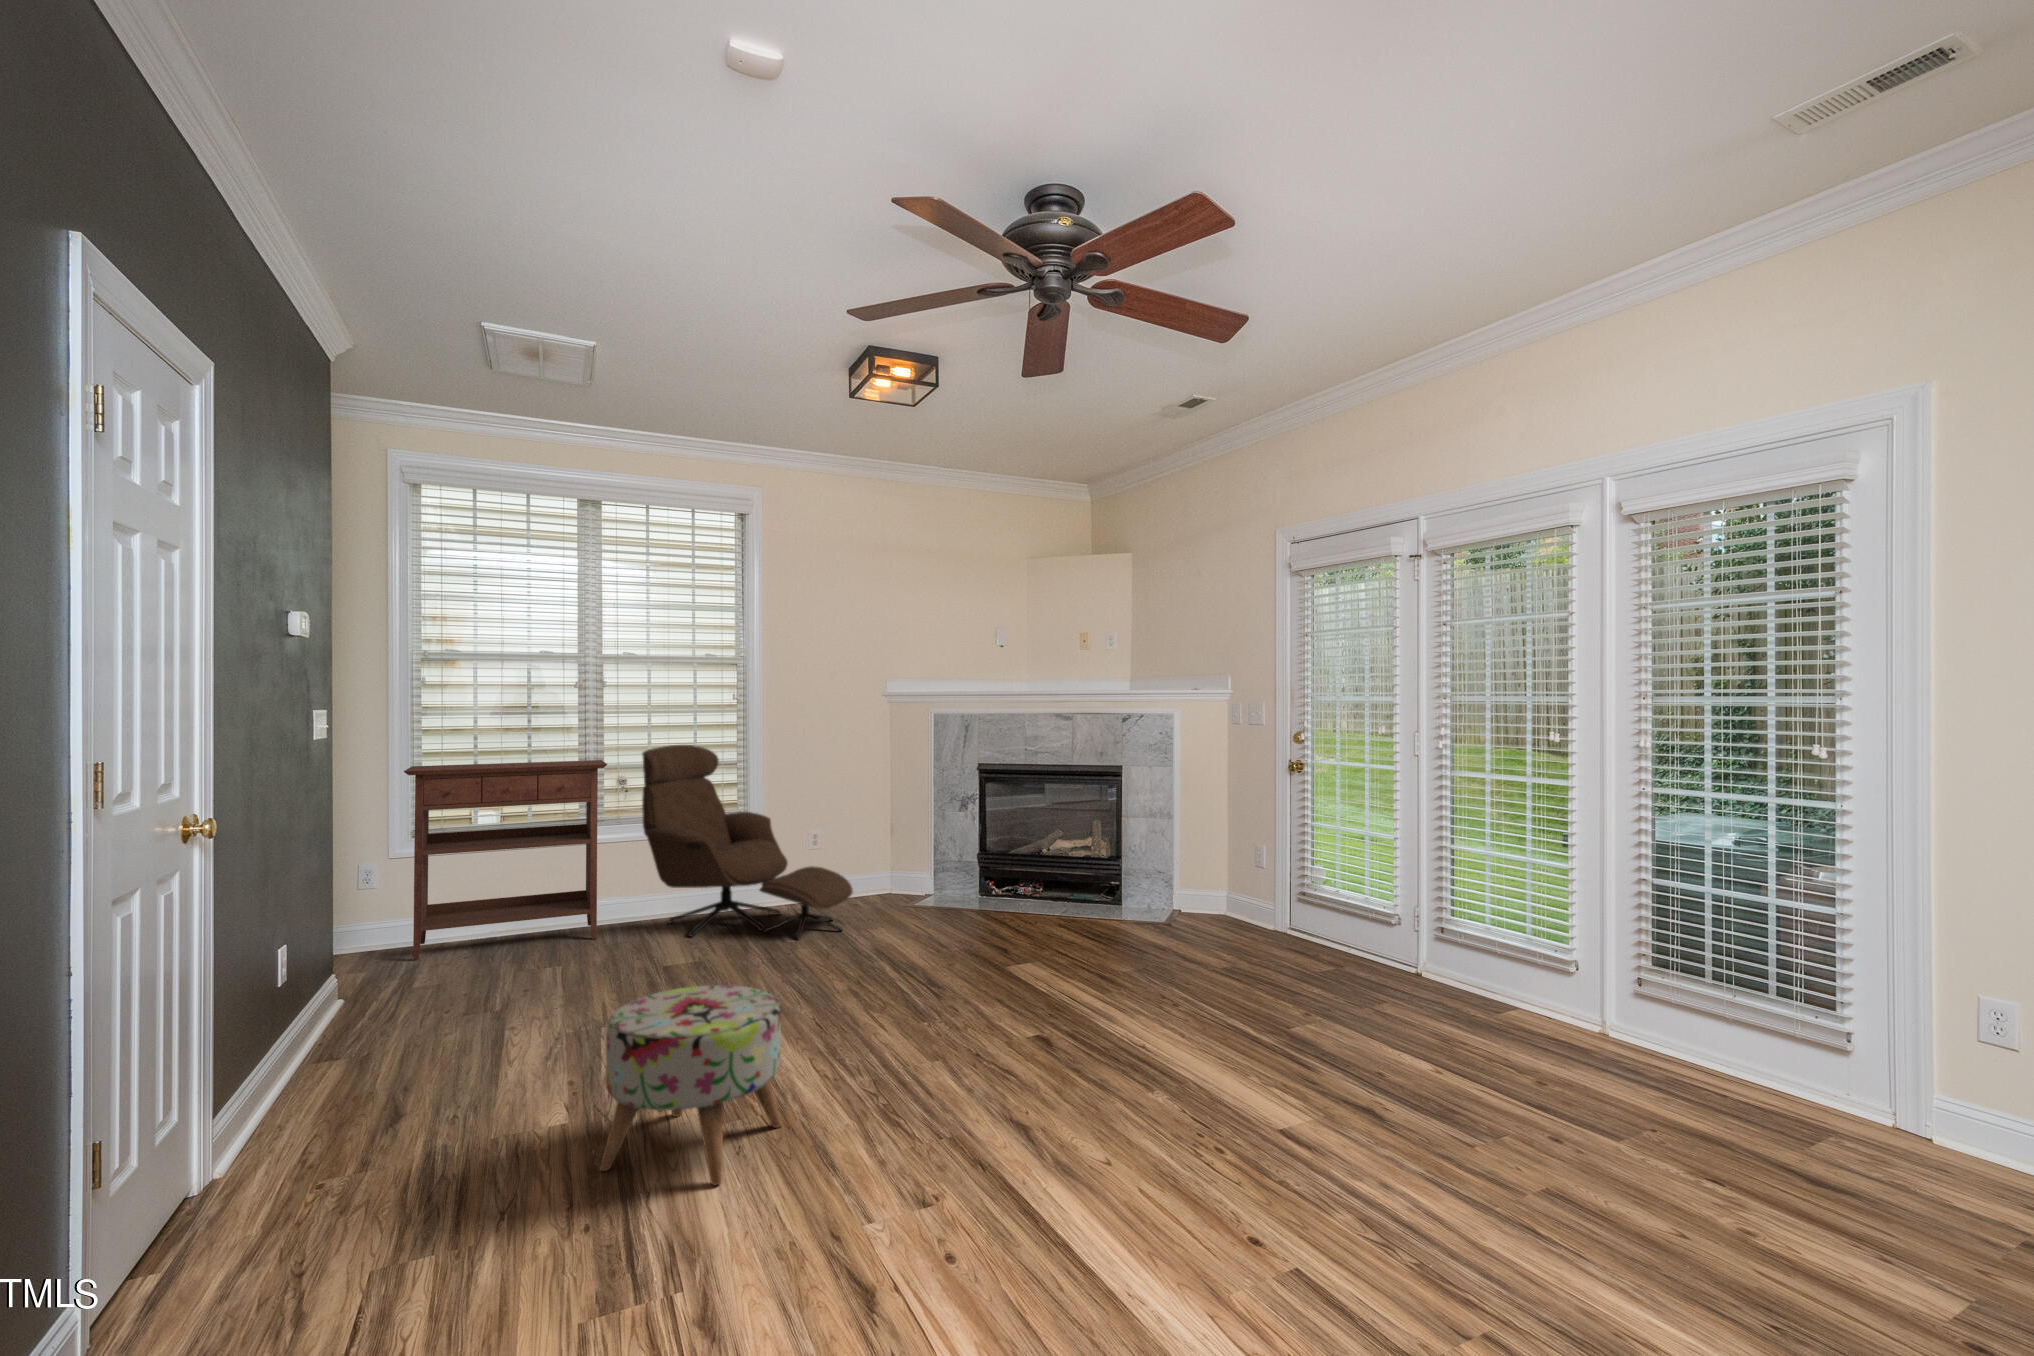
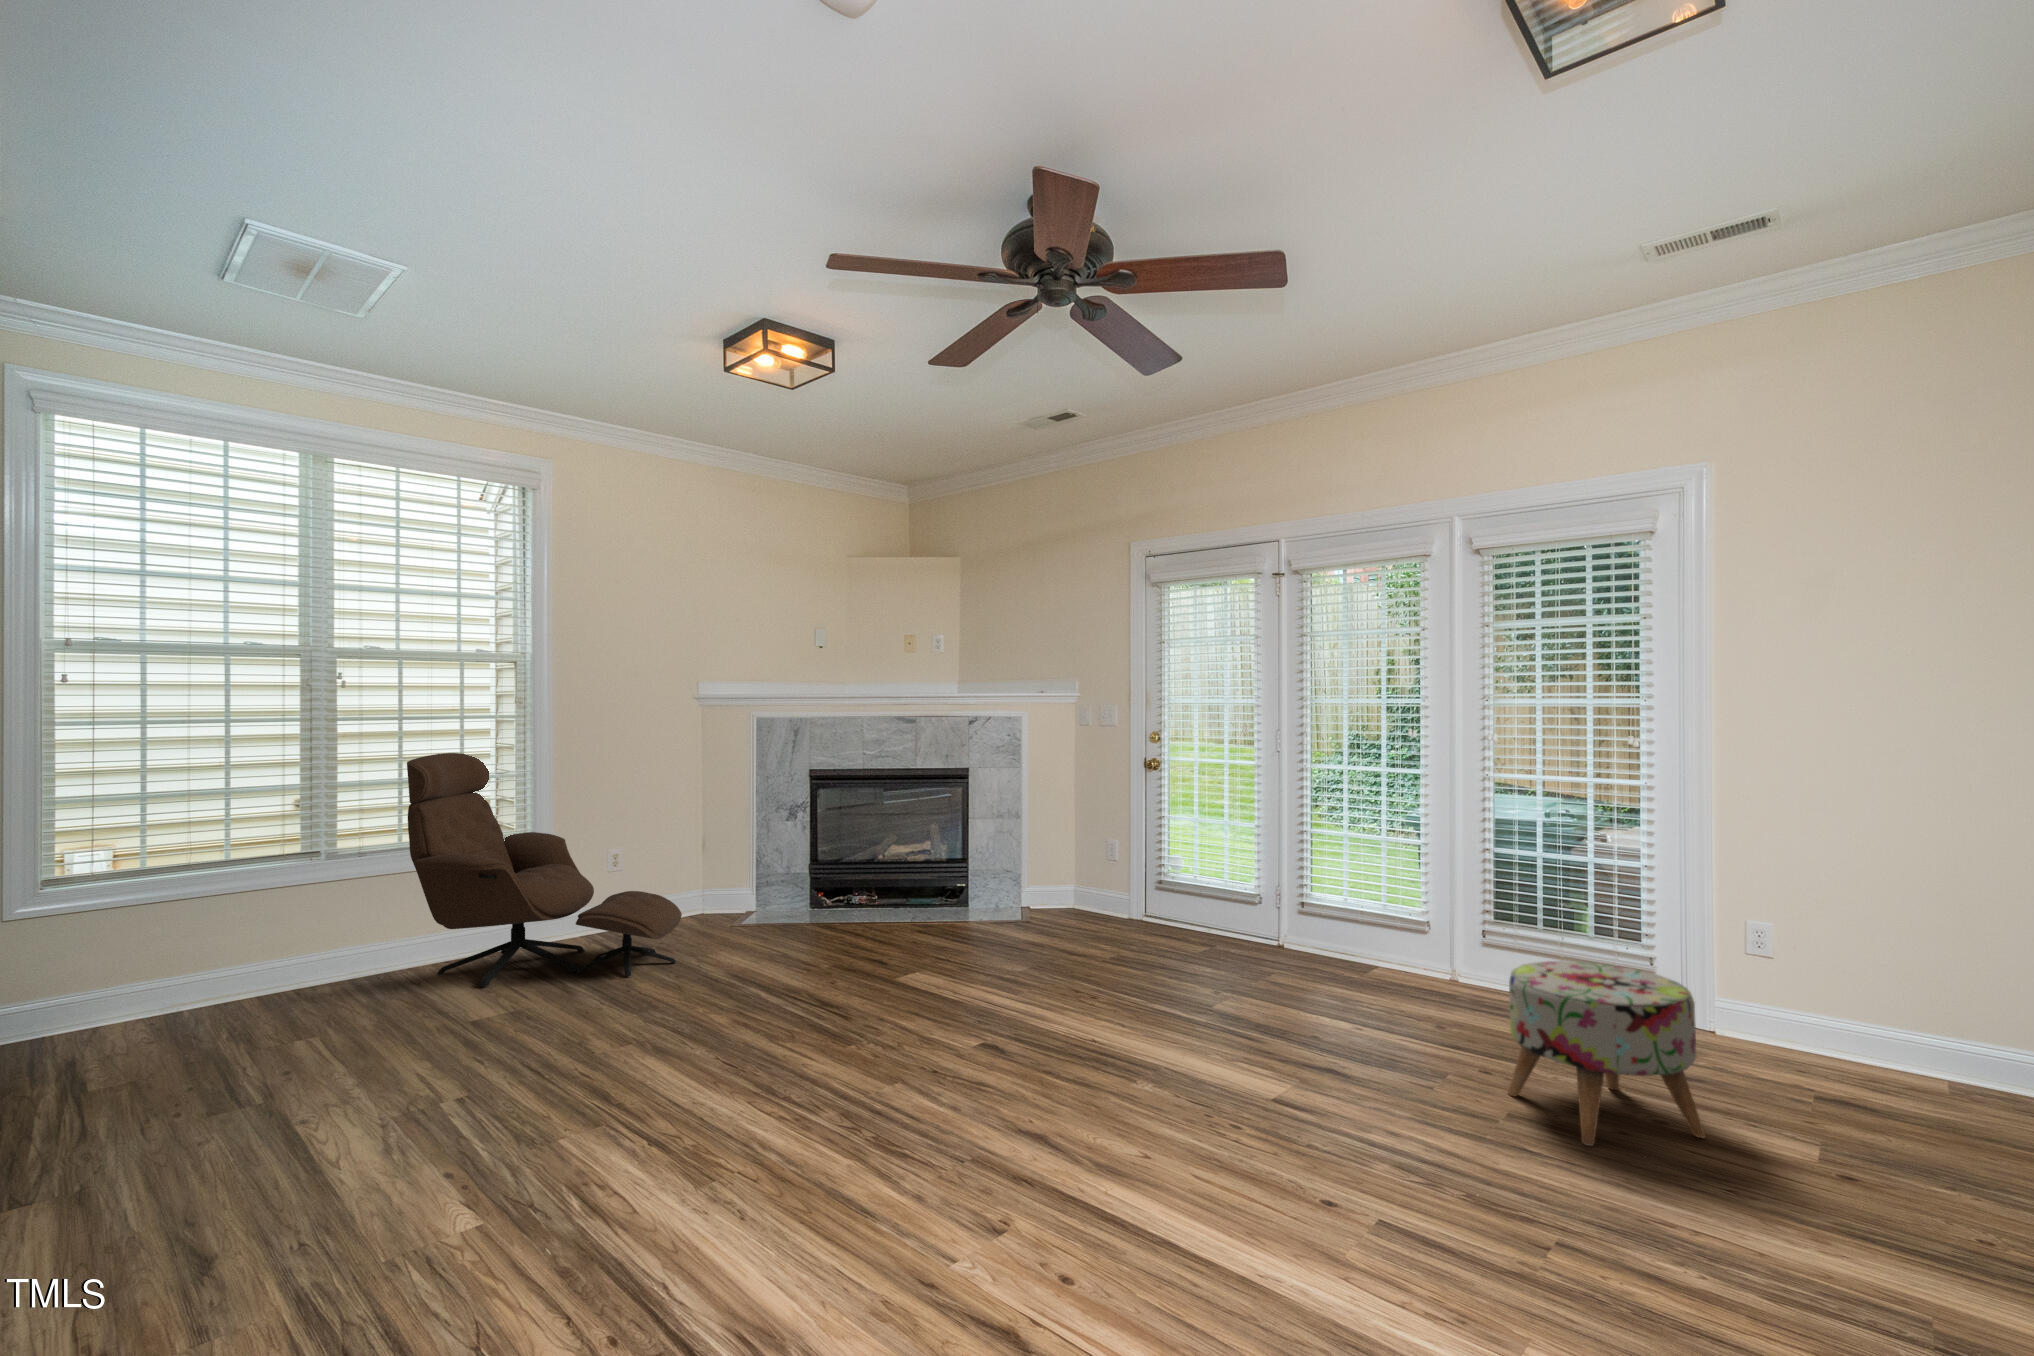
console table: present [404,760,607,960] -> none [52,774,366,1057]
ottoman: present [600,985,782,1185] -> present [1508,961,1705,1146]

